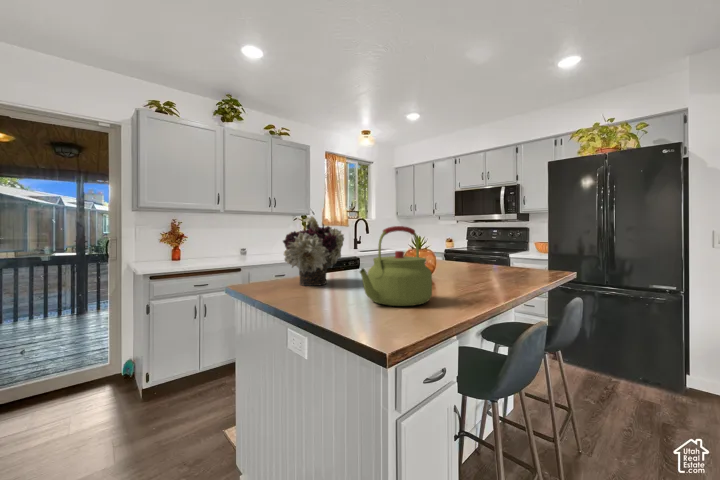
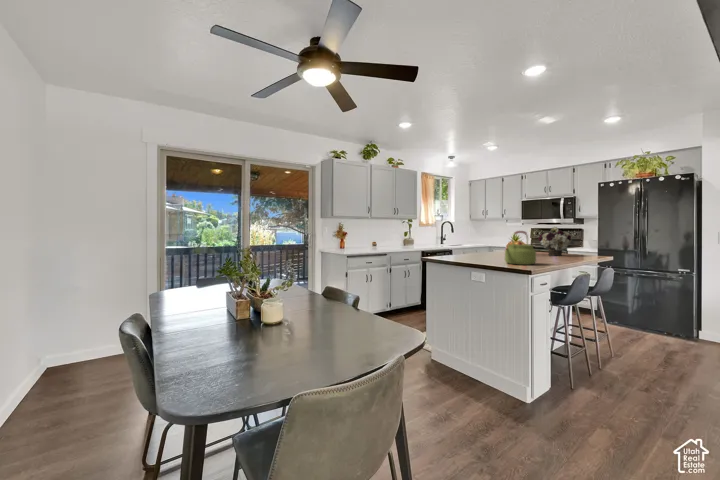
flower arrangement: present [283,216,344,286] -> present [538,227,572,256]

